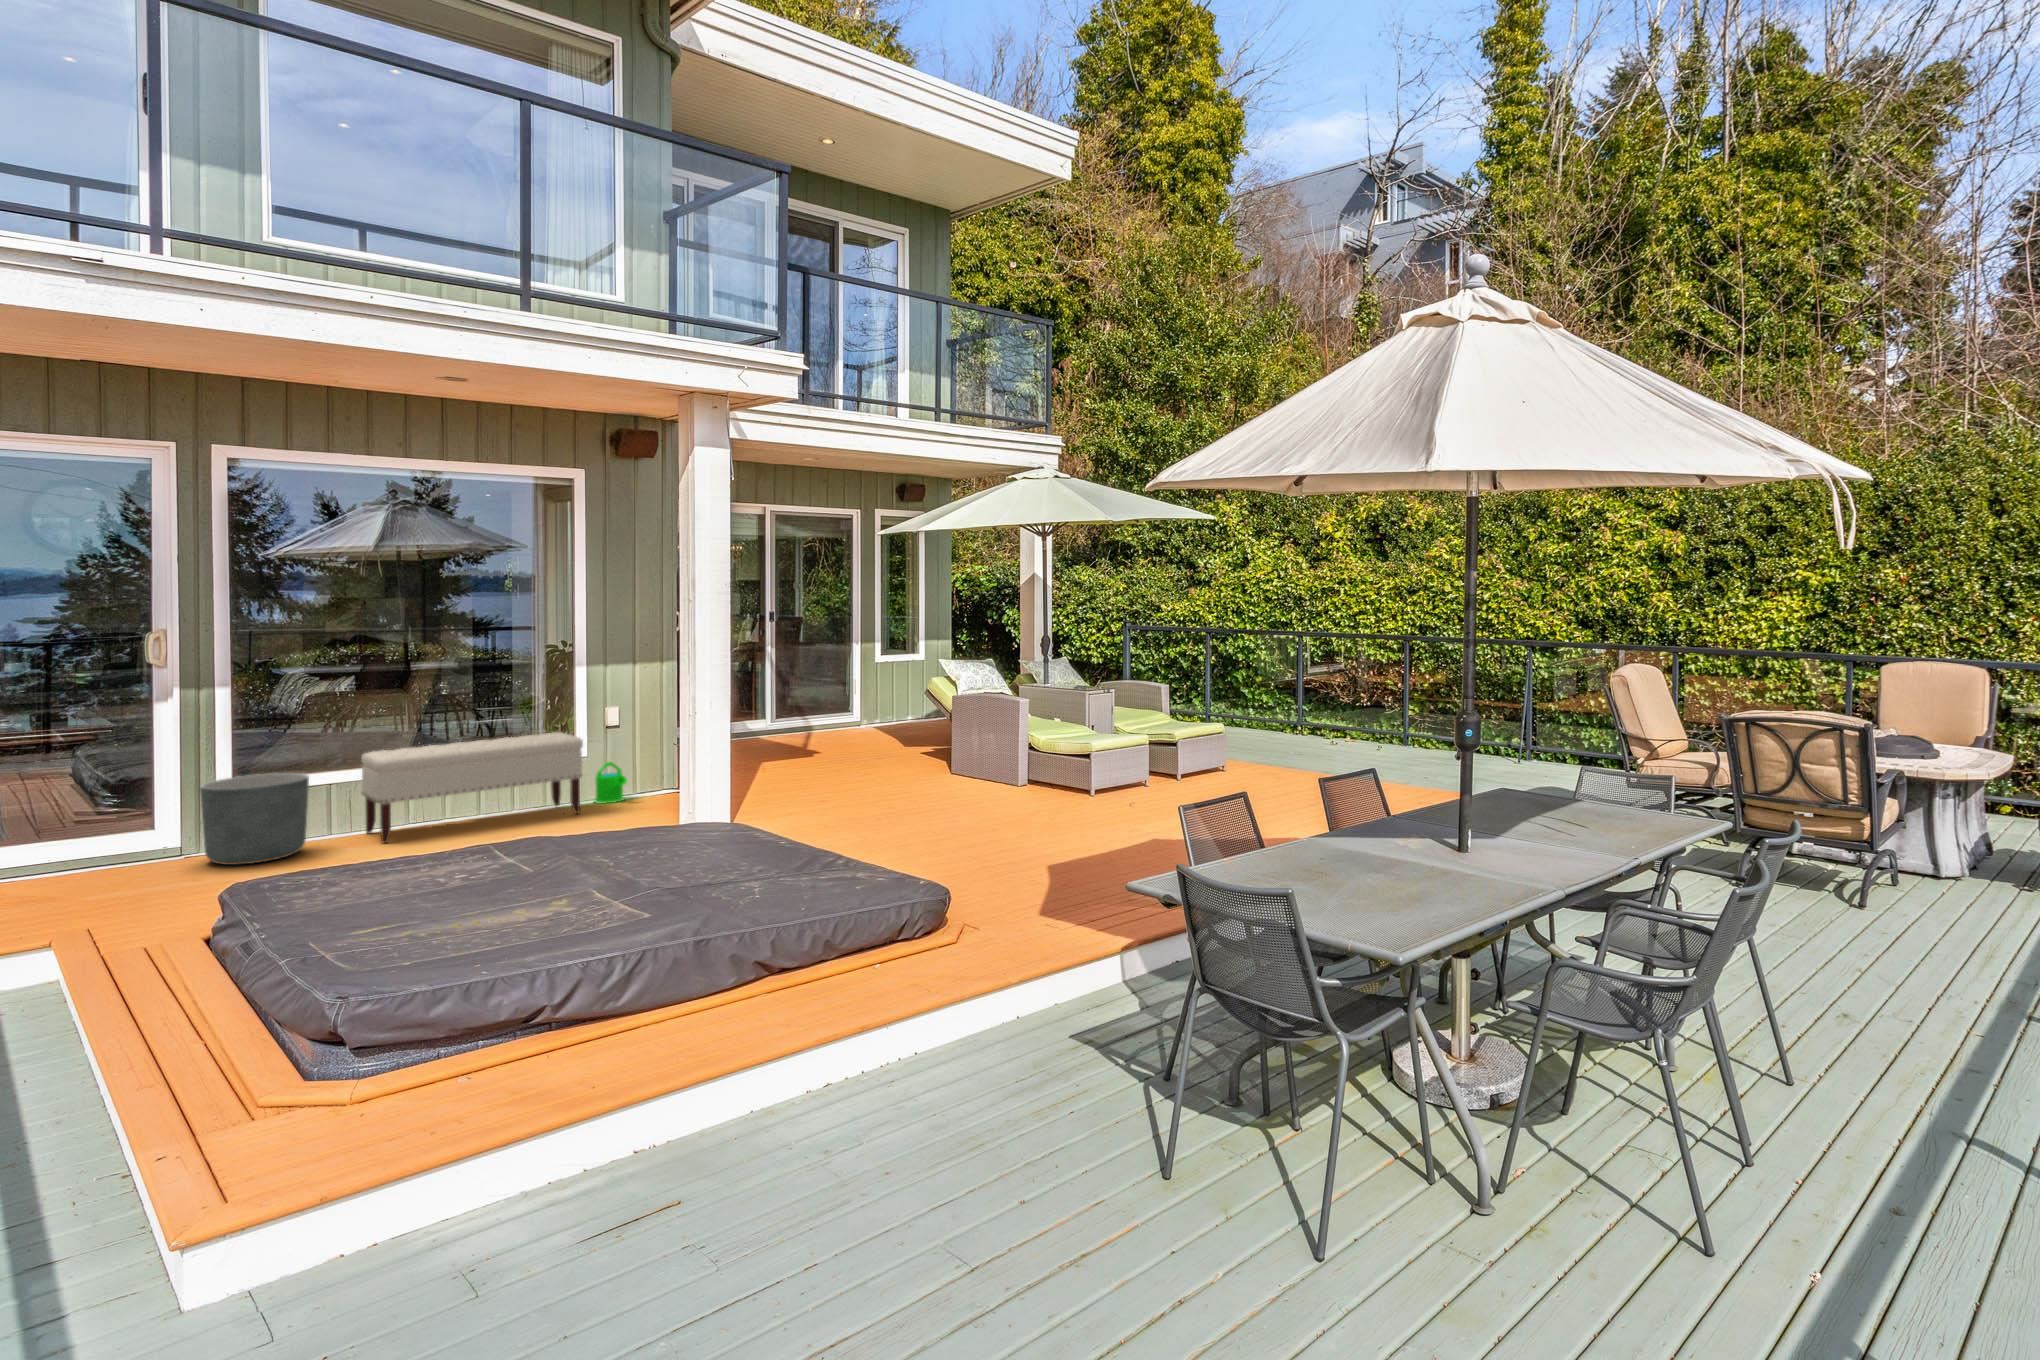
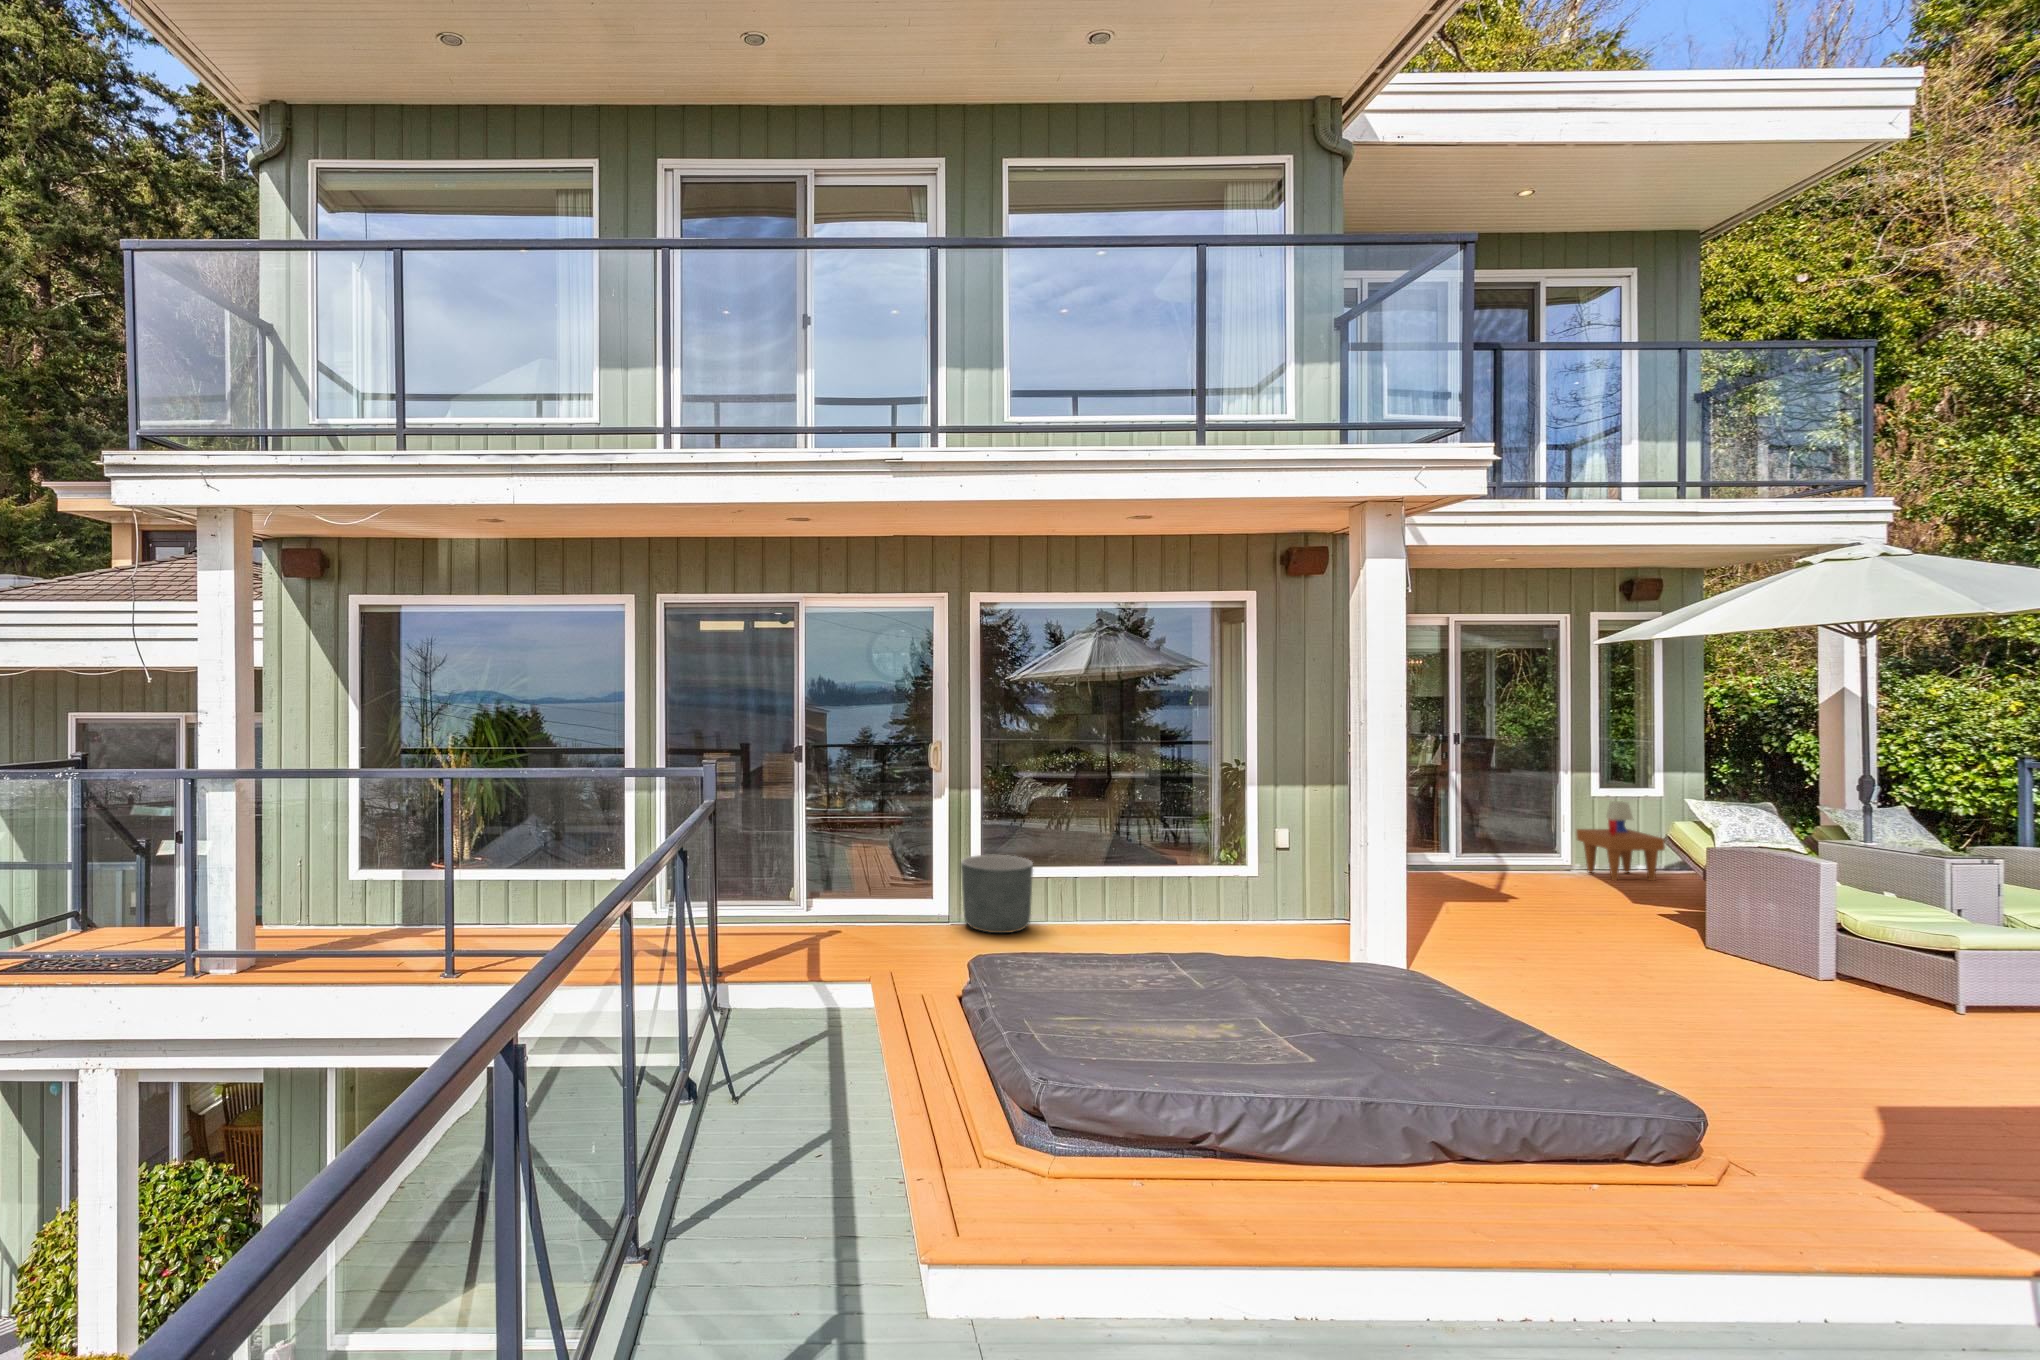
side table: none [859,666,922,731] -> present [1576,801,1665,881]
bench: present [361,732,583,843] -> none [1072,847,1256,936]
watering can: present [594,762,627,803] -> none [1268,884,1300,928]

